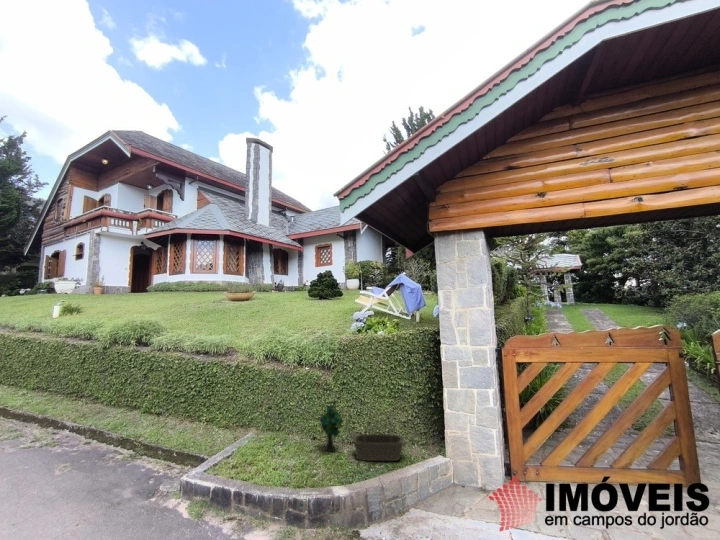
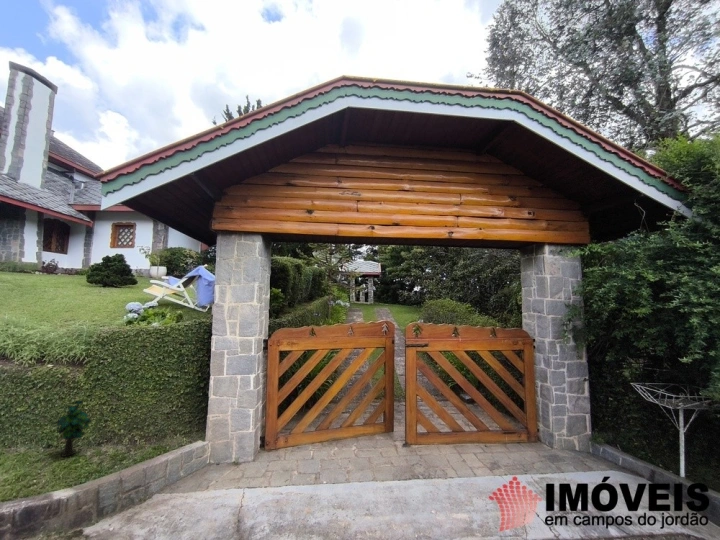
basket: present [353,421,403,461] -> none [99,406,161,459]

